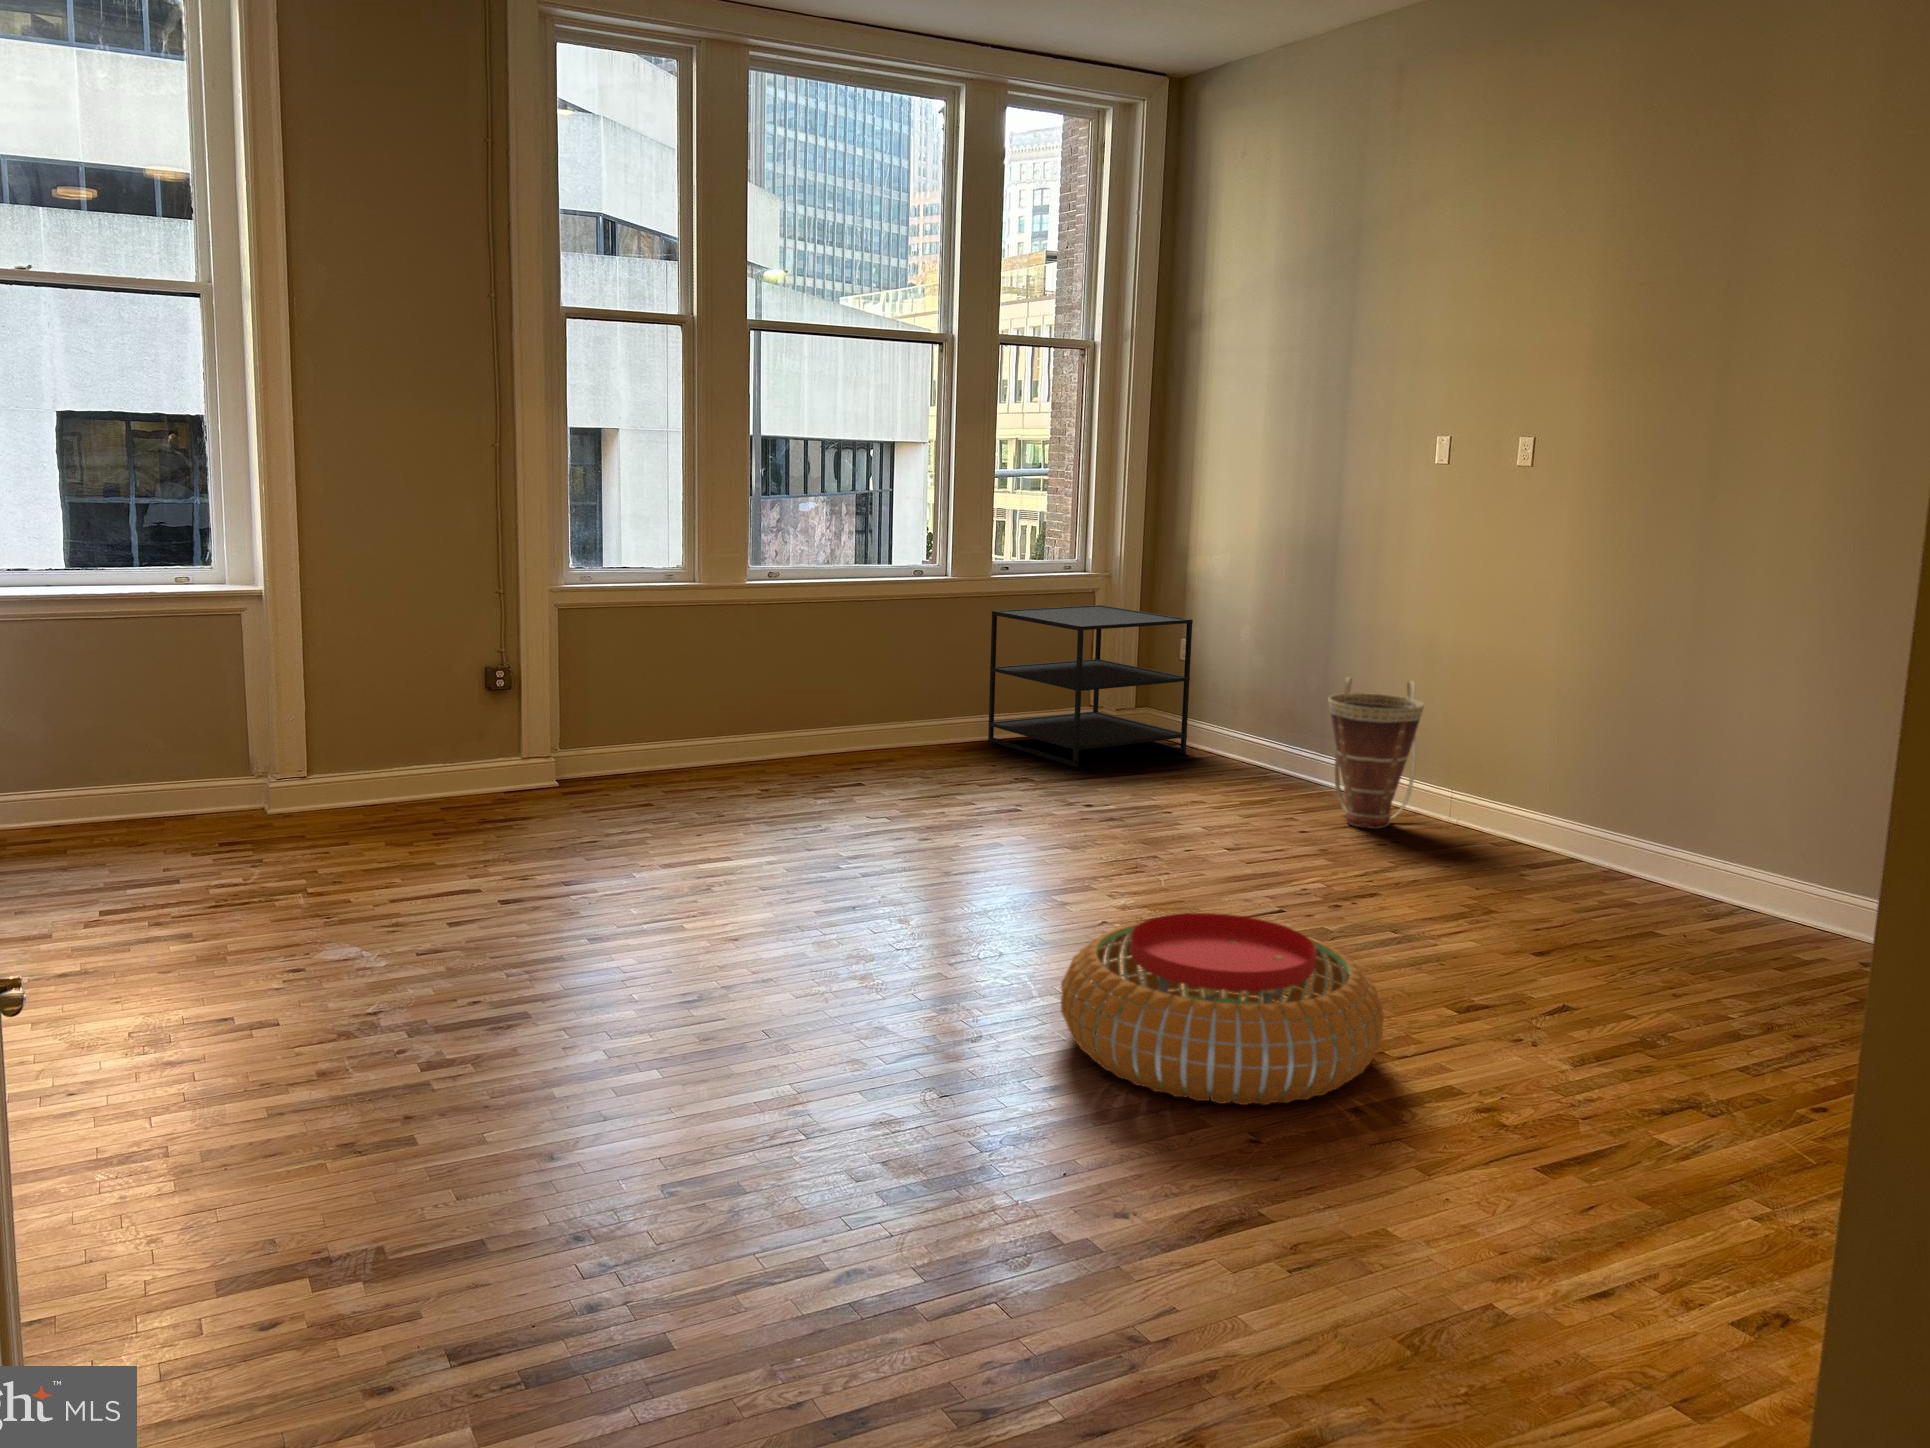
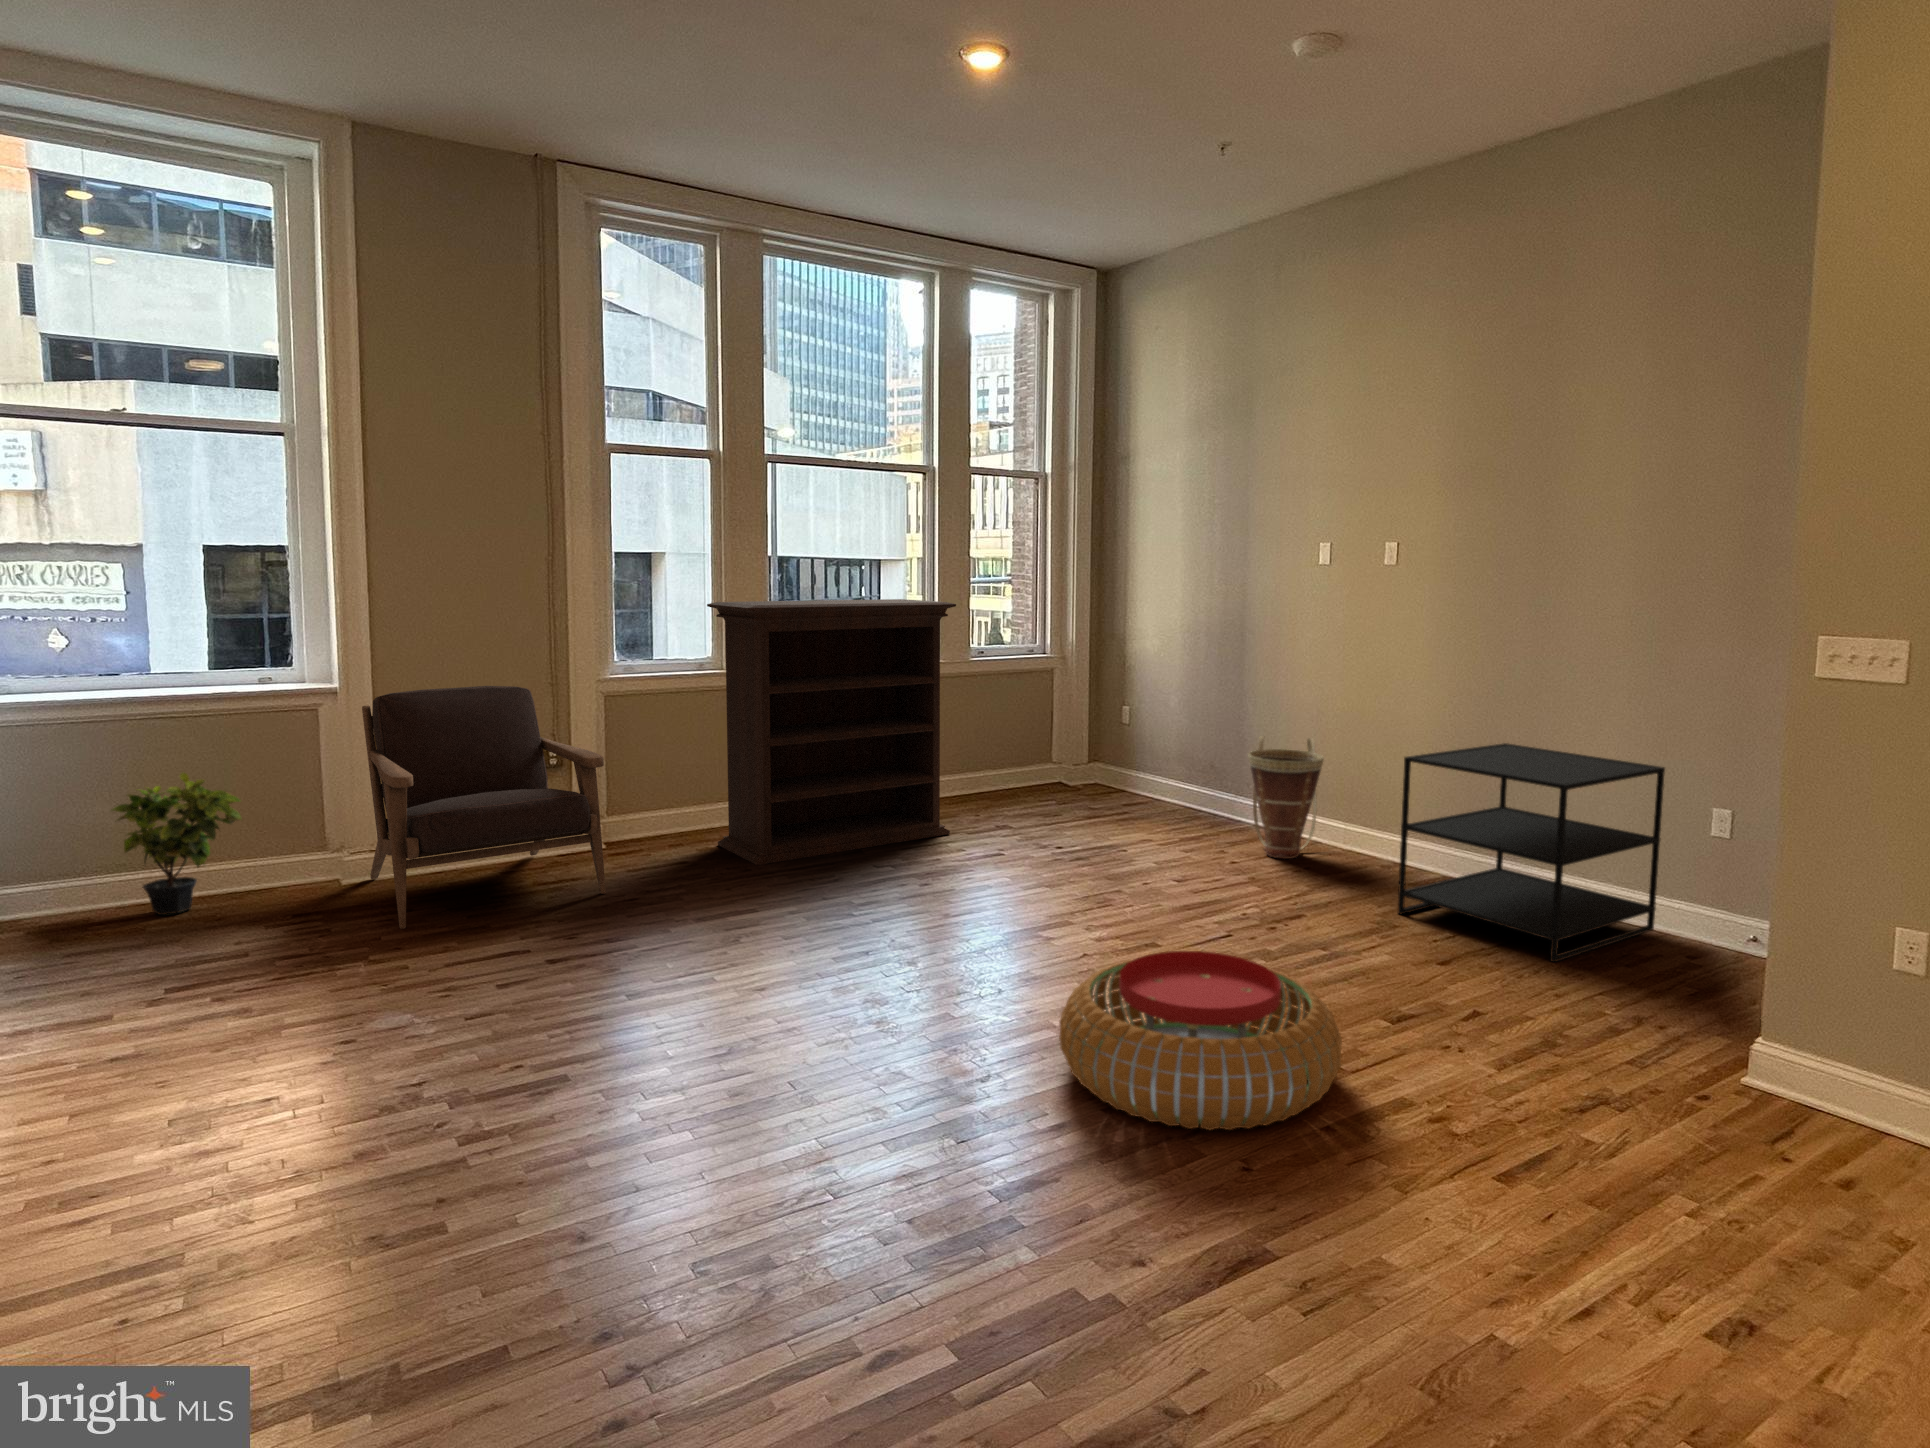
bookshelf: none [677,498,973,810] -> present [707,599,956,865]
armchair: none [293,593,559,861] -> present [362,686,606,929]
side table: present [988,605,1193,767] -> present [1398,743,1665,962]
potted plant: none [34,680,168,835] -> present [112,773,241,915]

